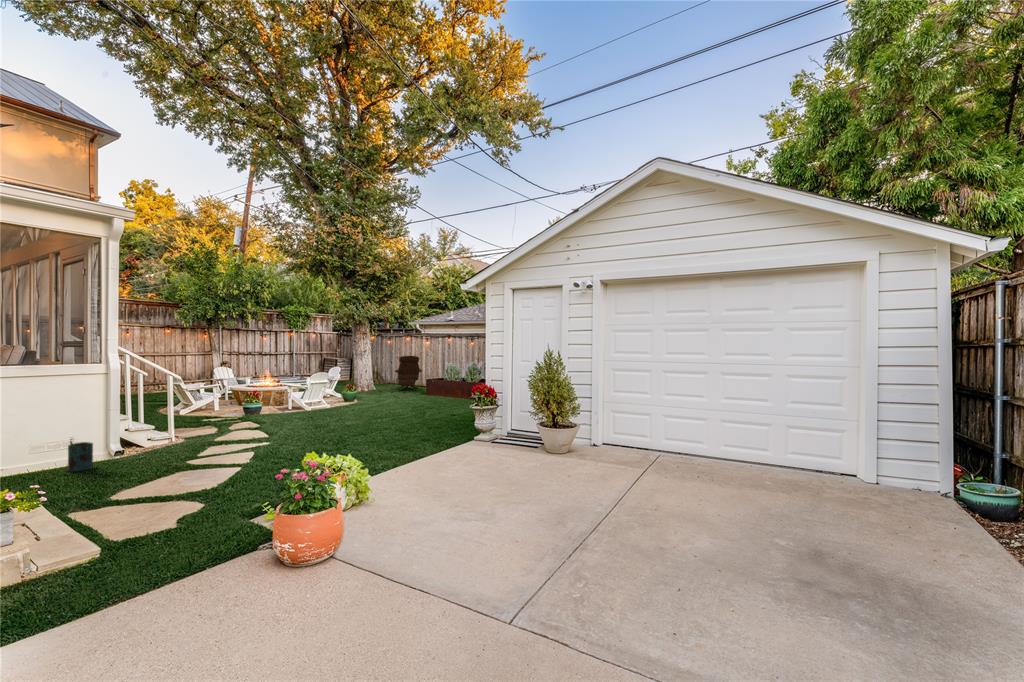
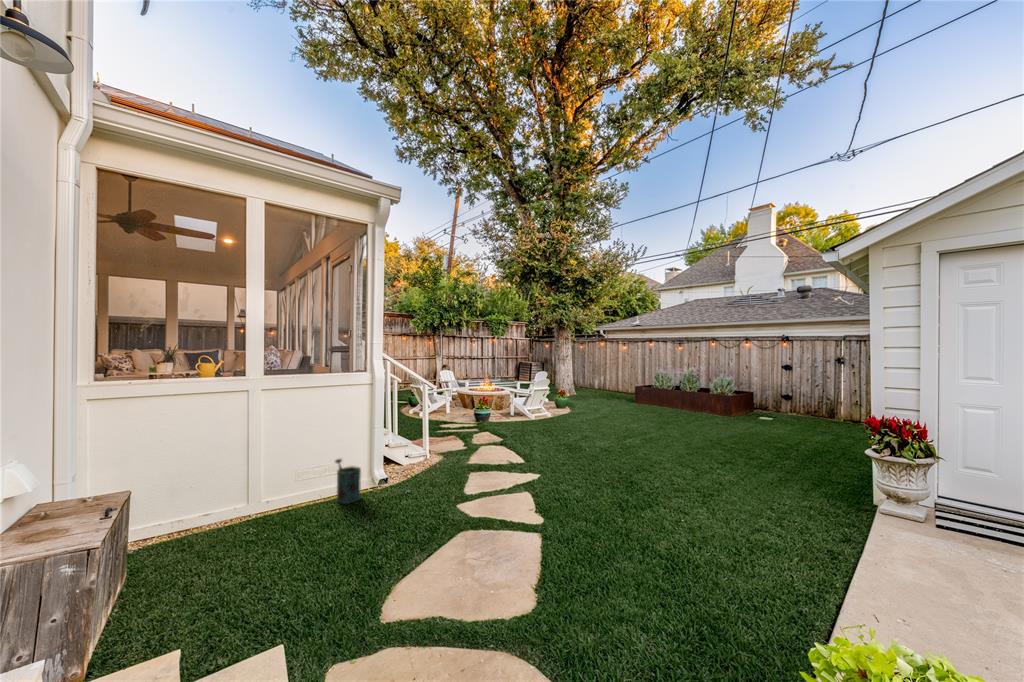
lounge chair: present [395,356,422,390] -> none [591,361,618,397]

